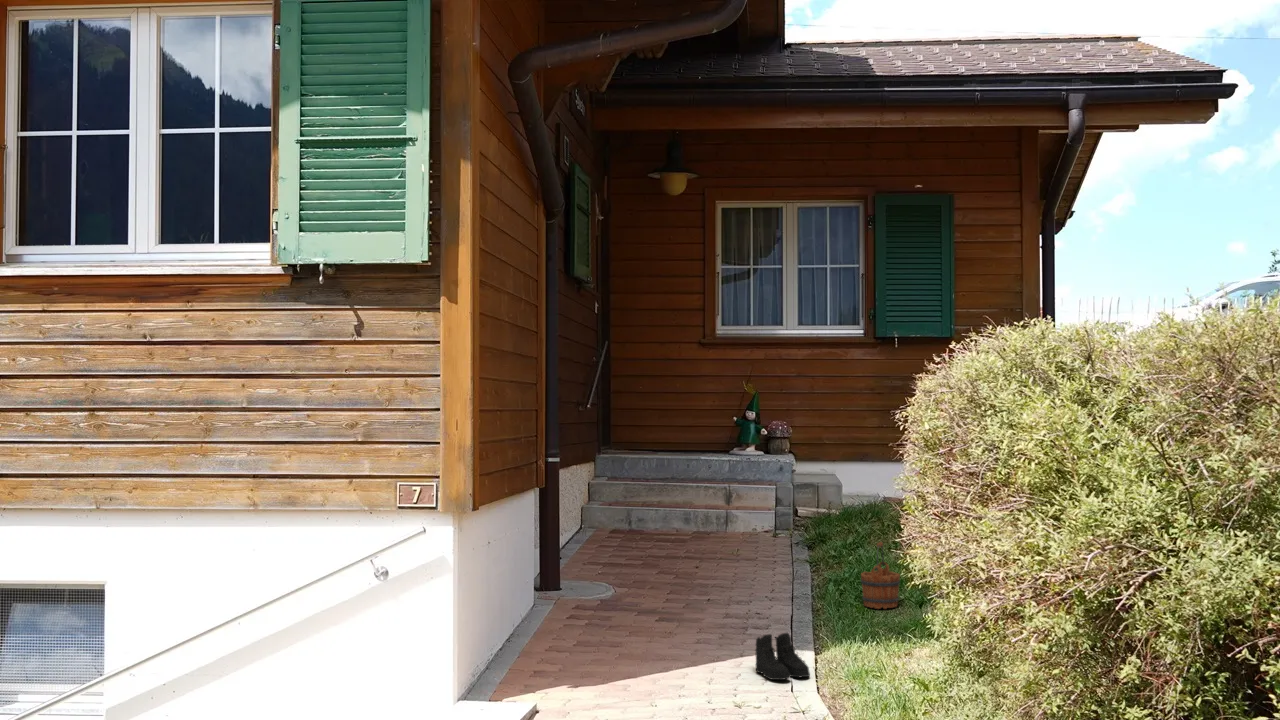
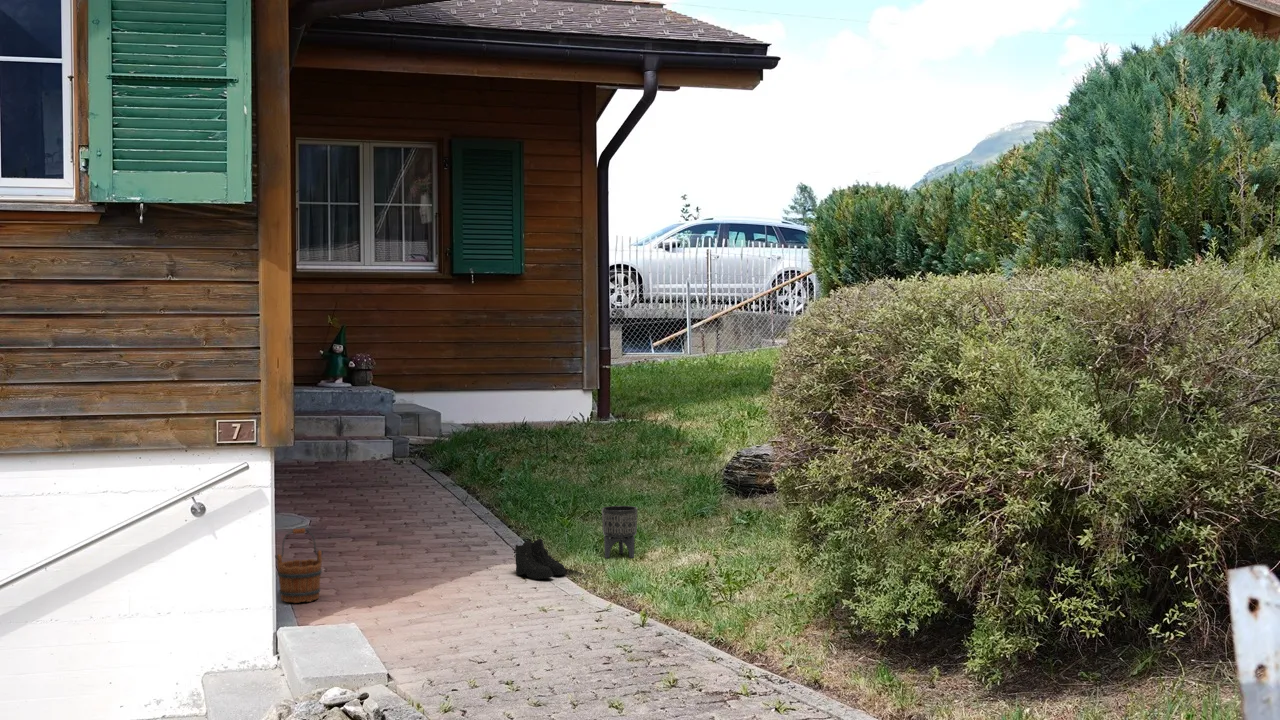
wooden bucket: present [861,542,900,609] -> present [275,528,323,603]
planter: none [864,601,907,666] -> present [602,506,638,558]

